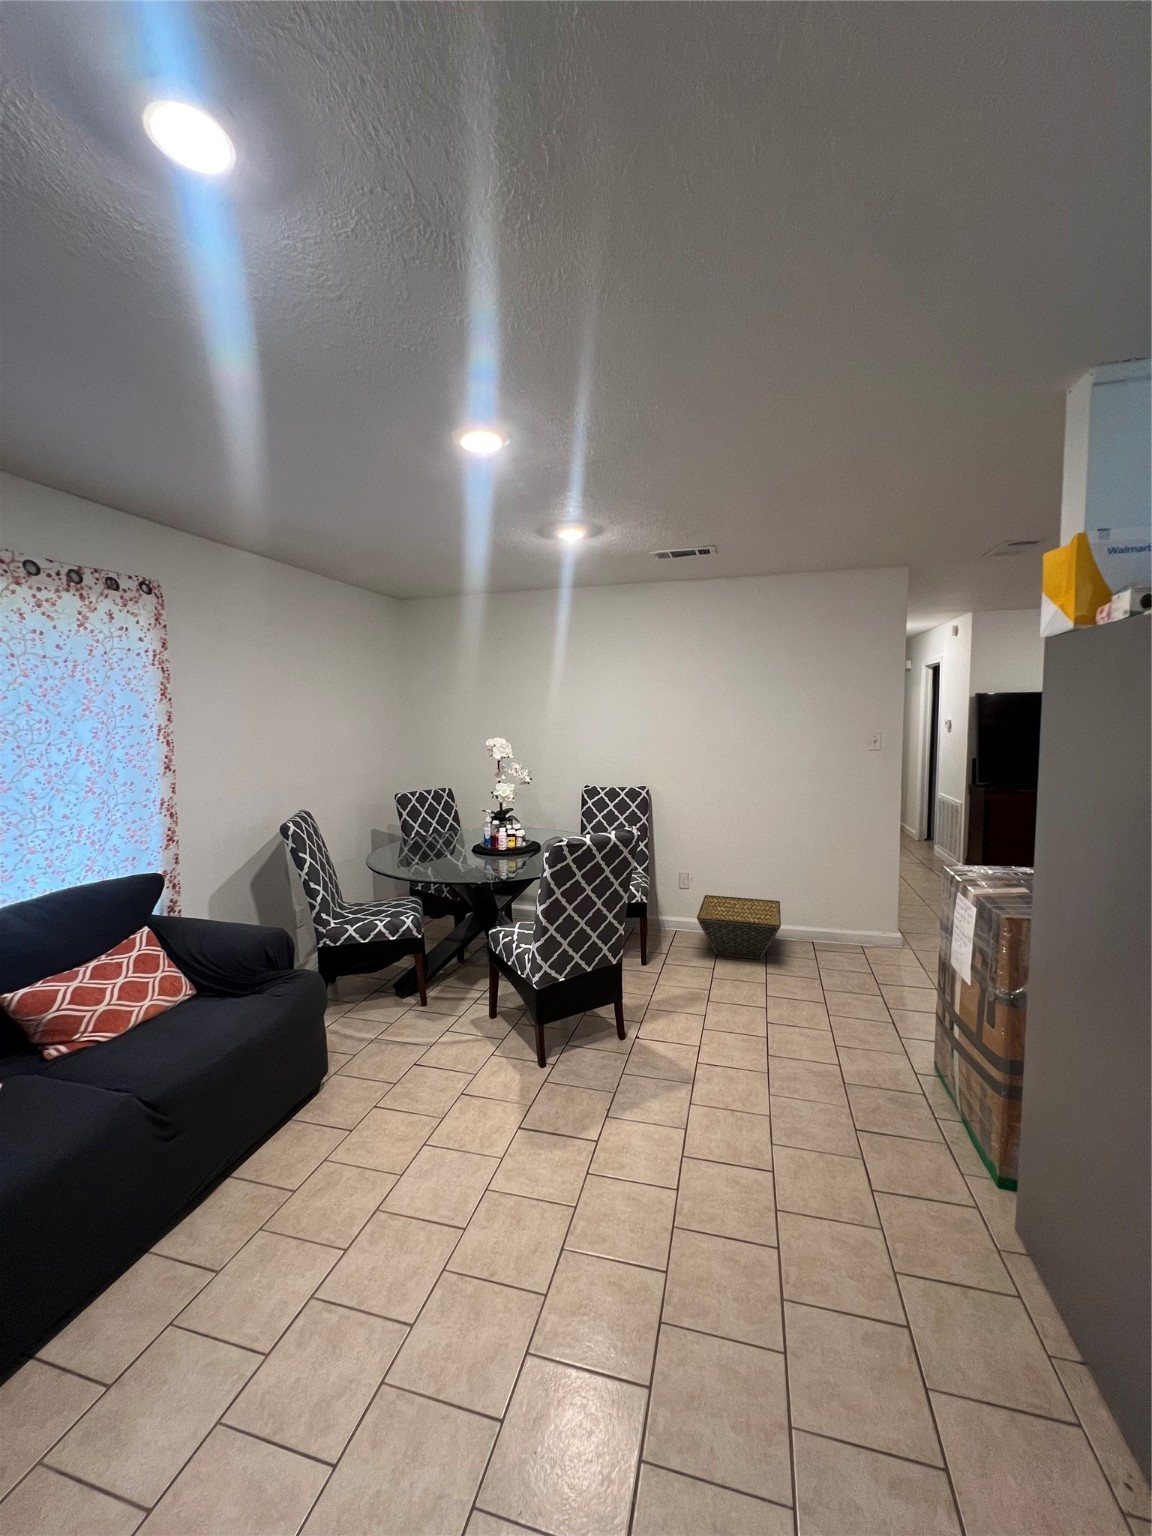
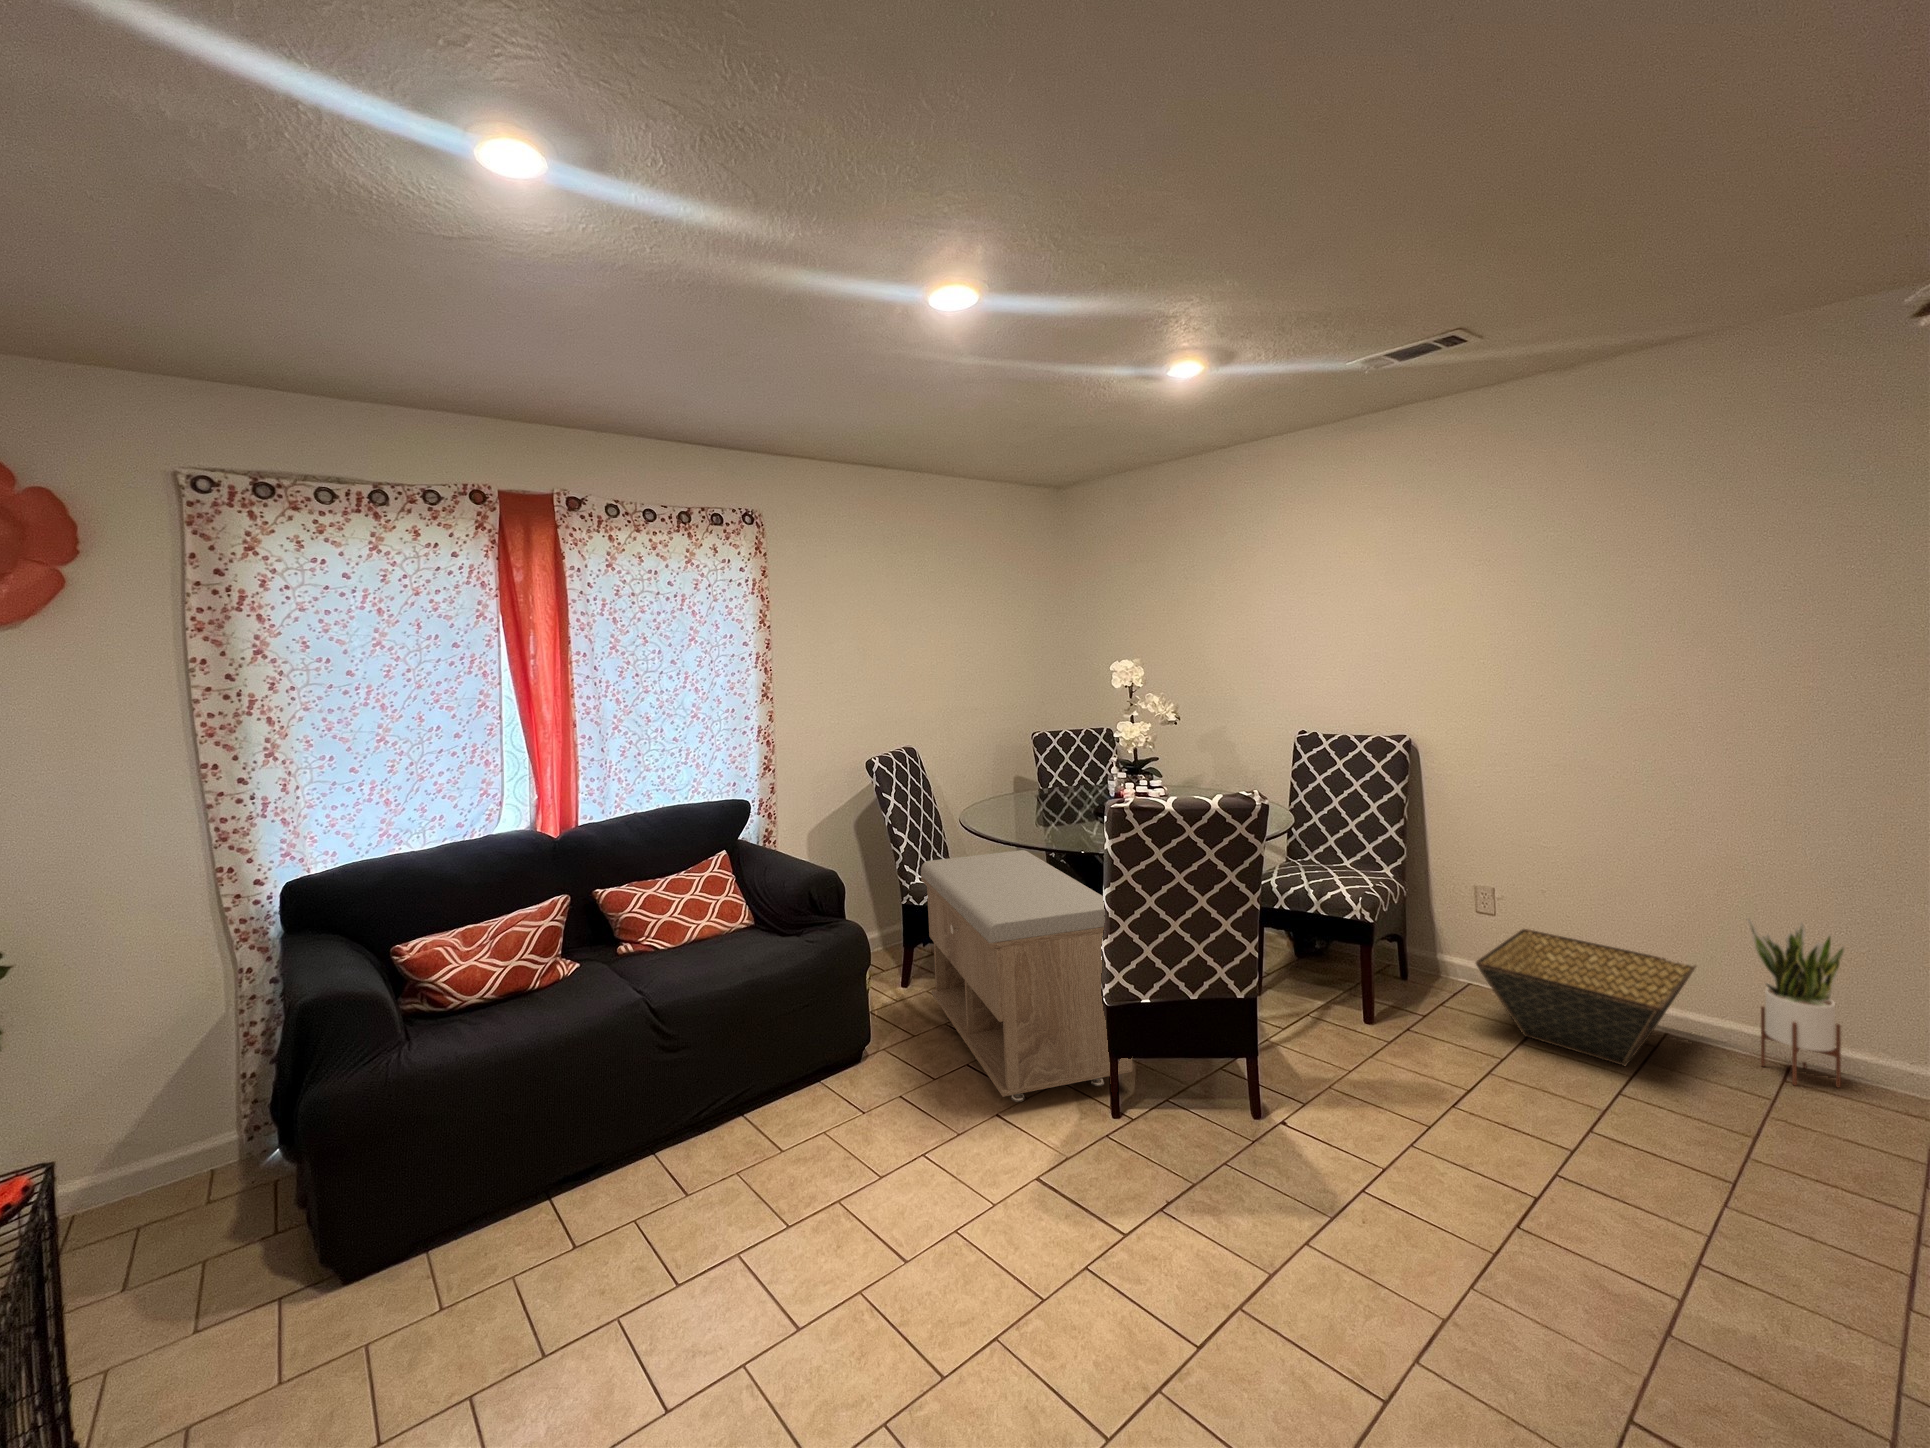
potted plant: none [803,873,835,952] -> present [1747,918,1845,1087]
storage bench: none [352,887,542,1079] -> present [921,850,1133,1102]

